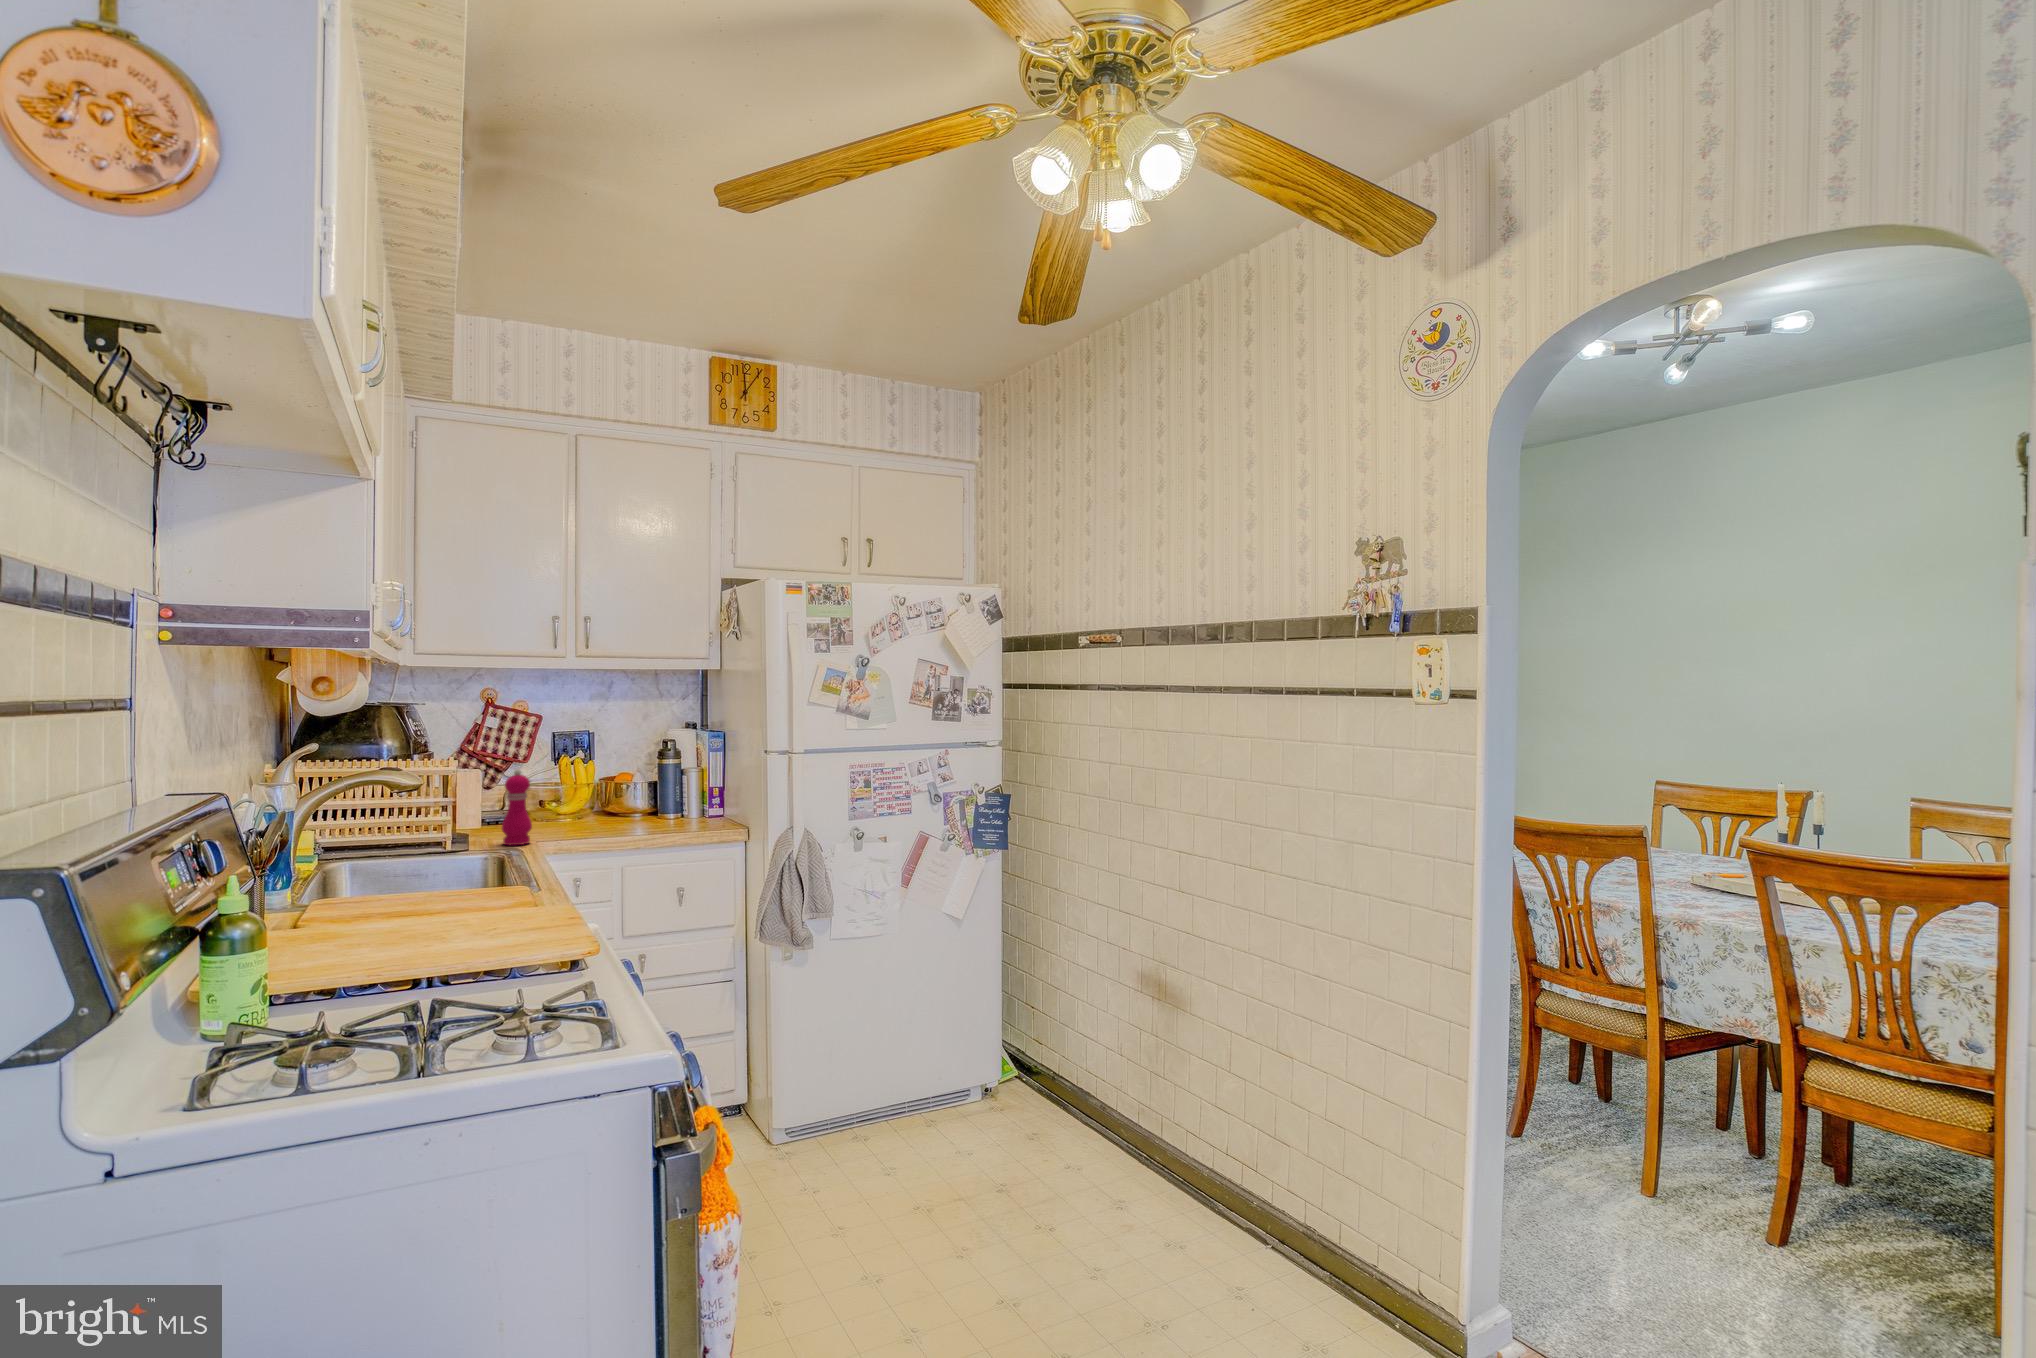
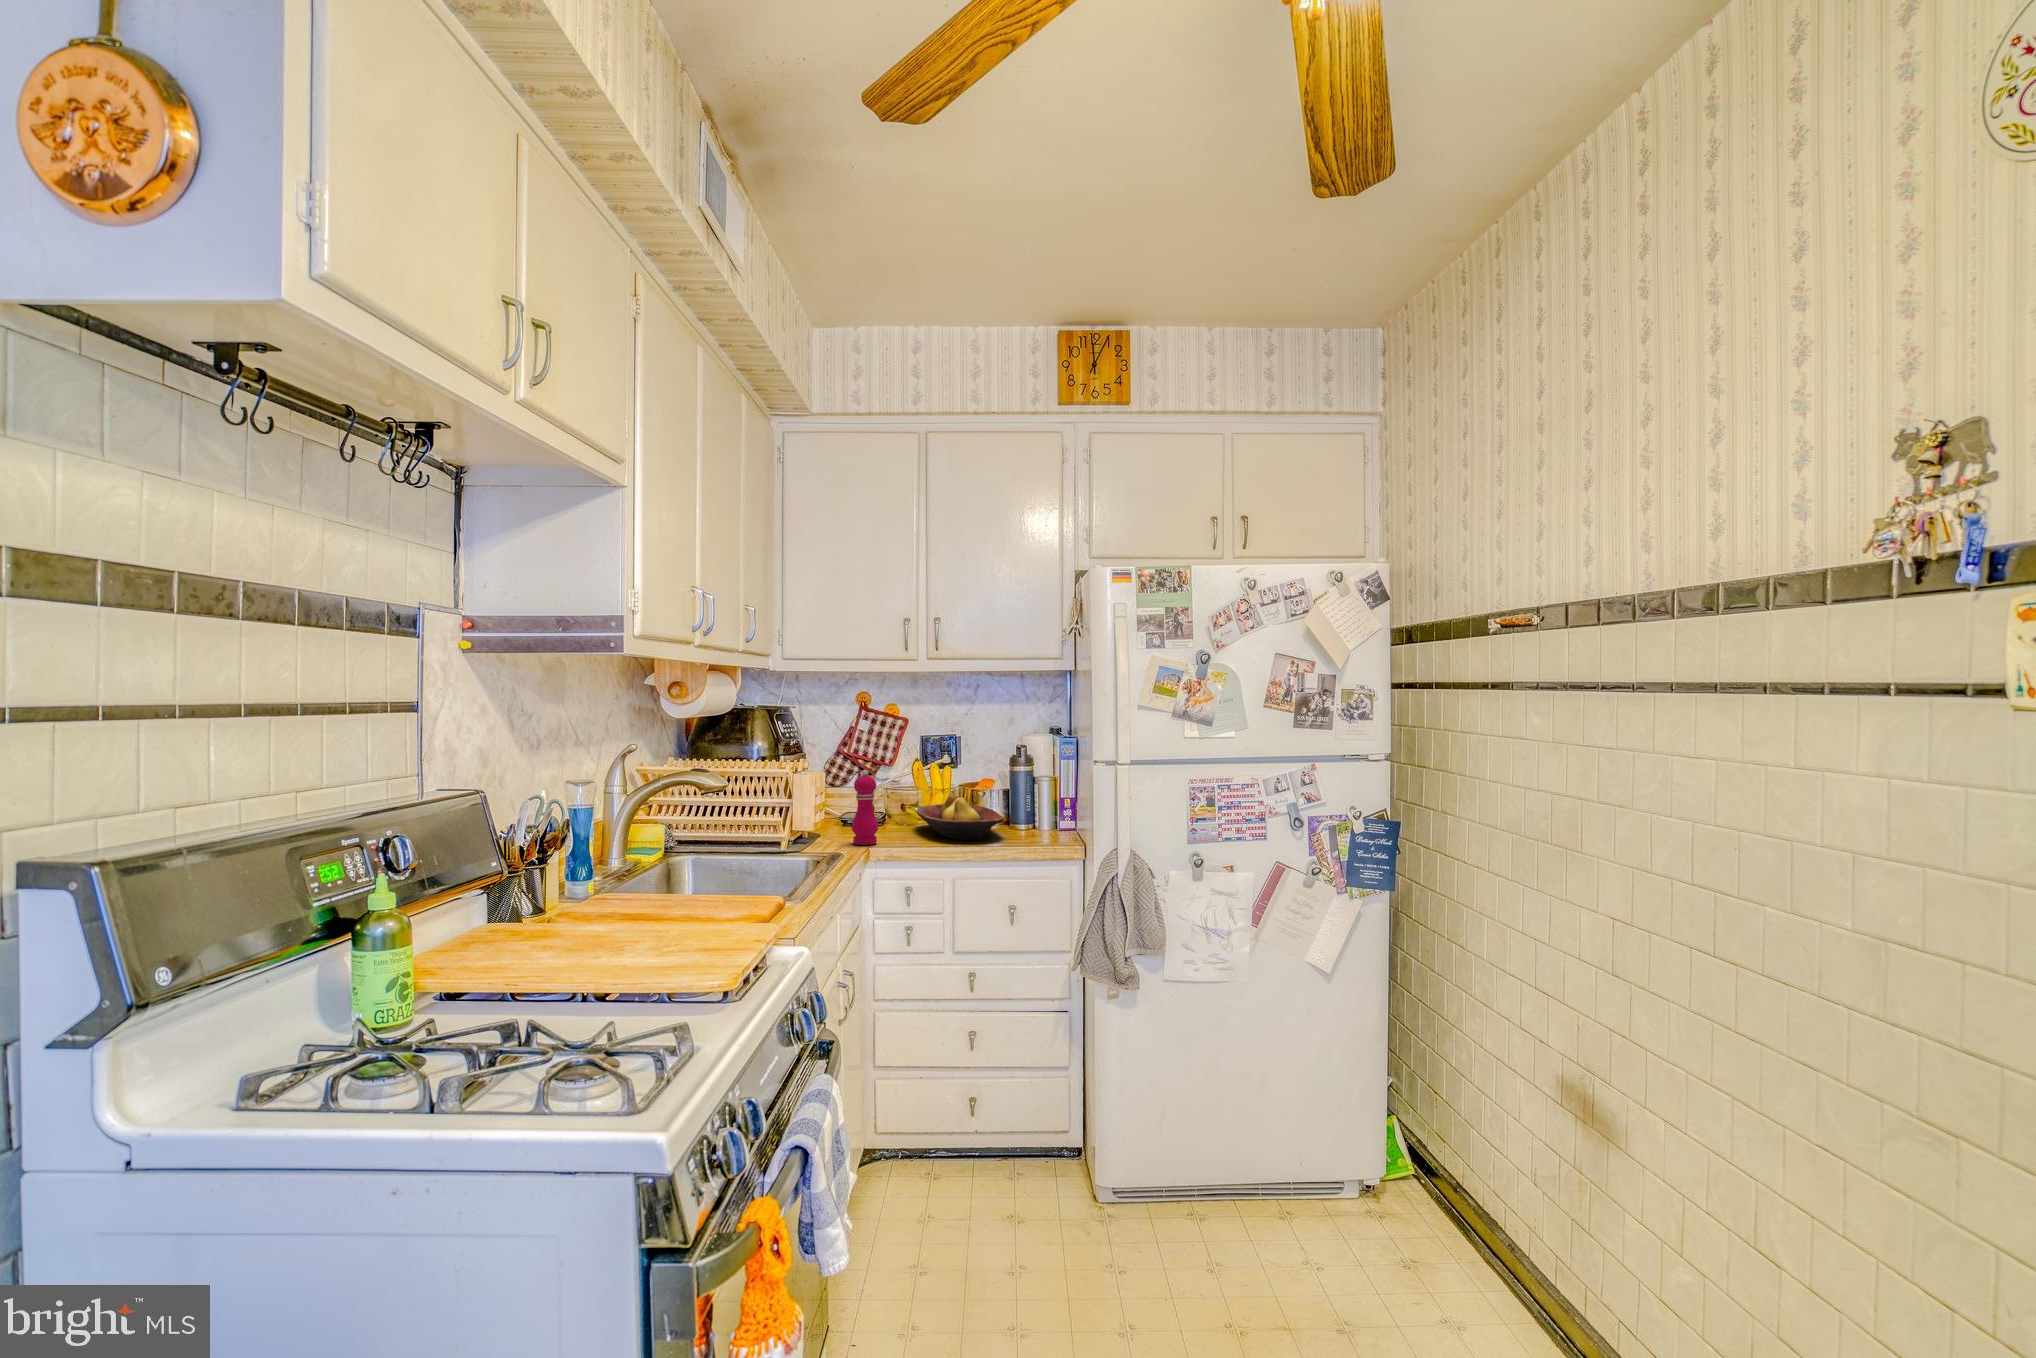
fruit bowl: none [563,789,662,833] -> present [916,794,1004,840]

